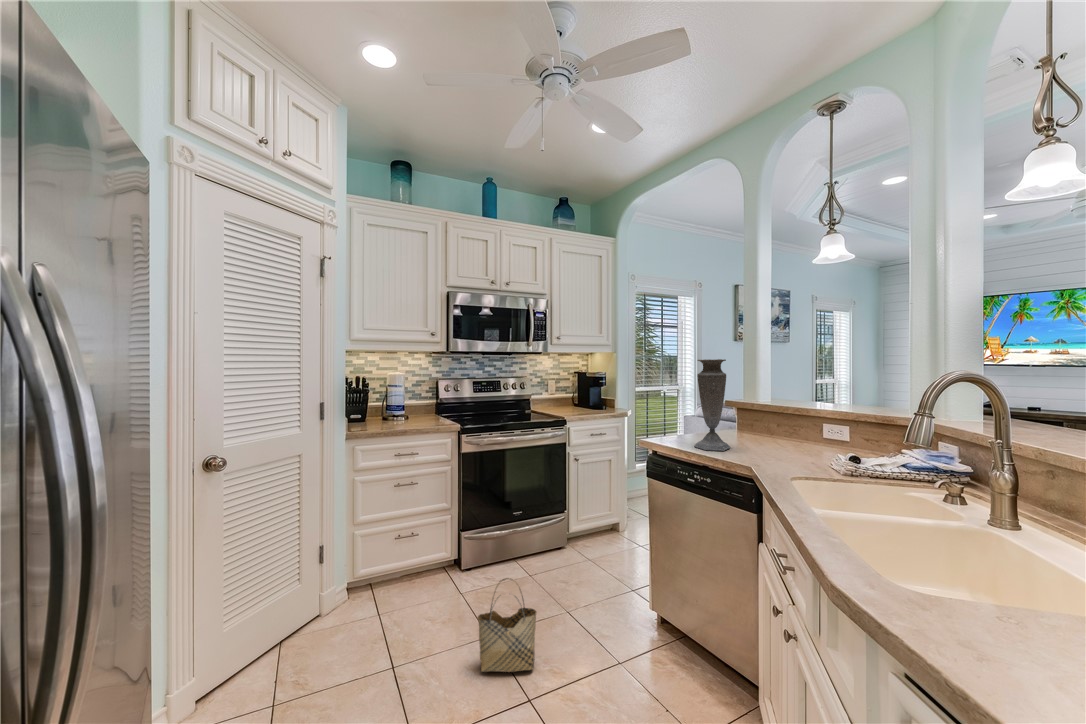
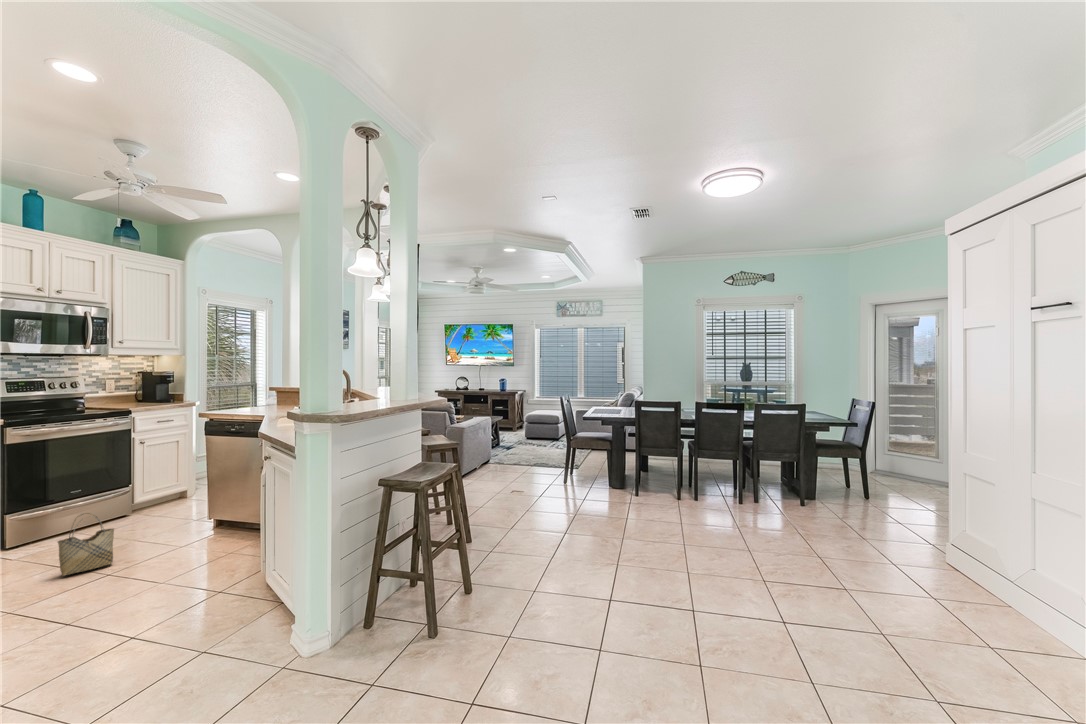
vase: present [694,359,730,451] -> none [239,361,262,412]

